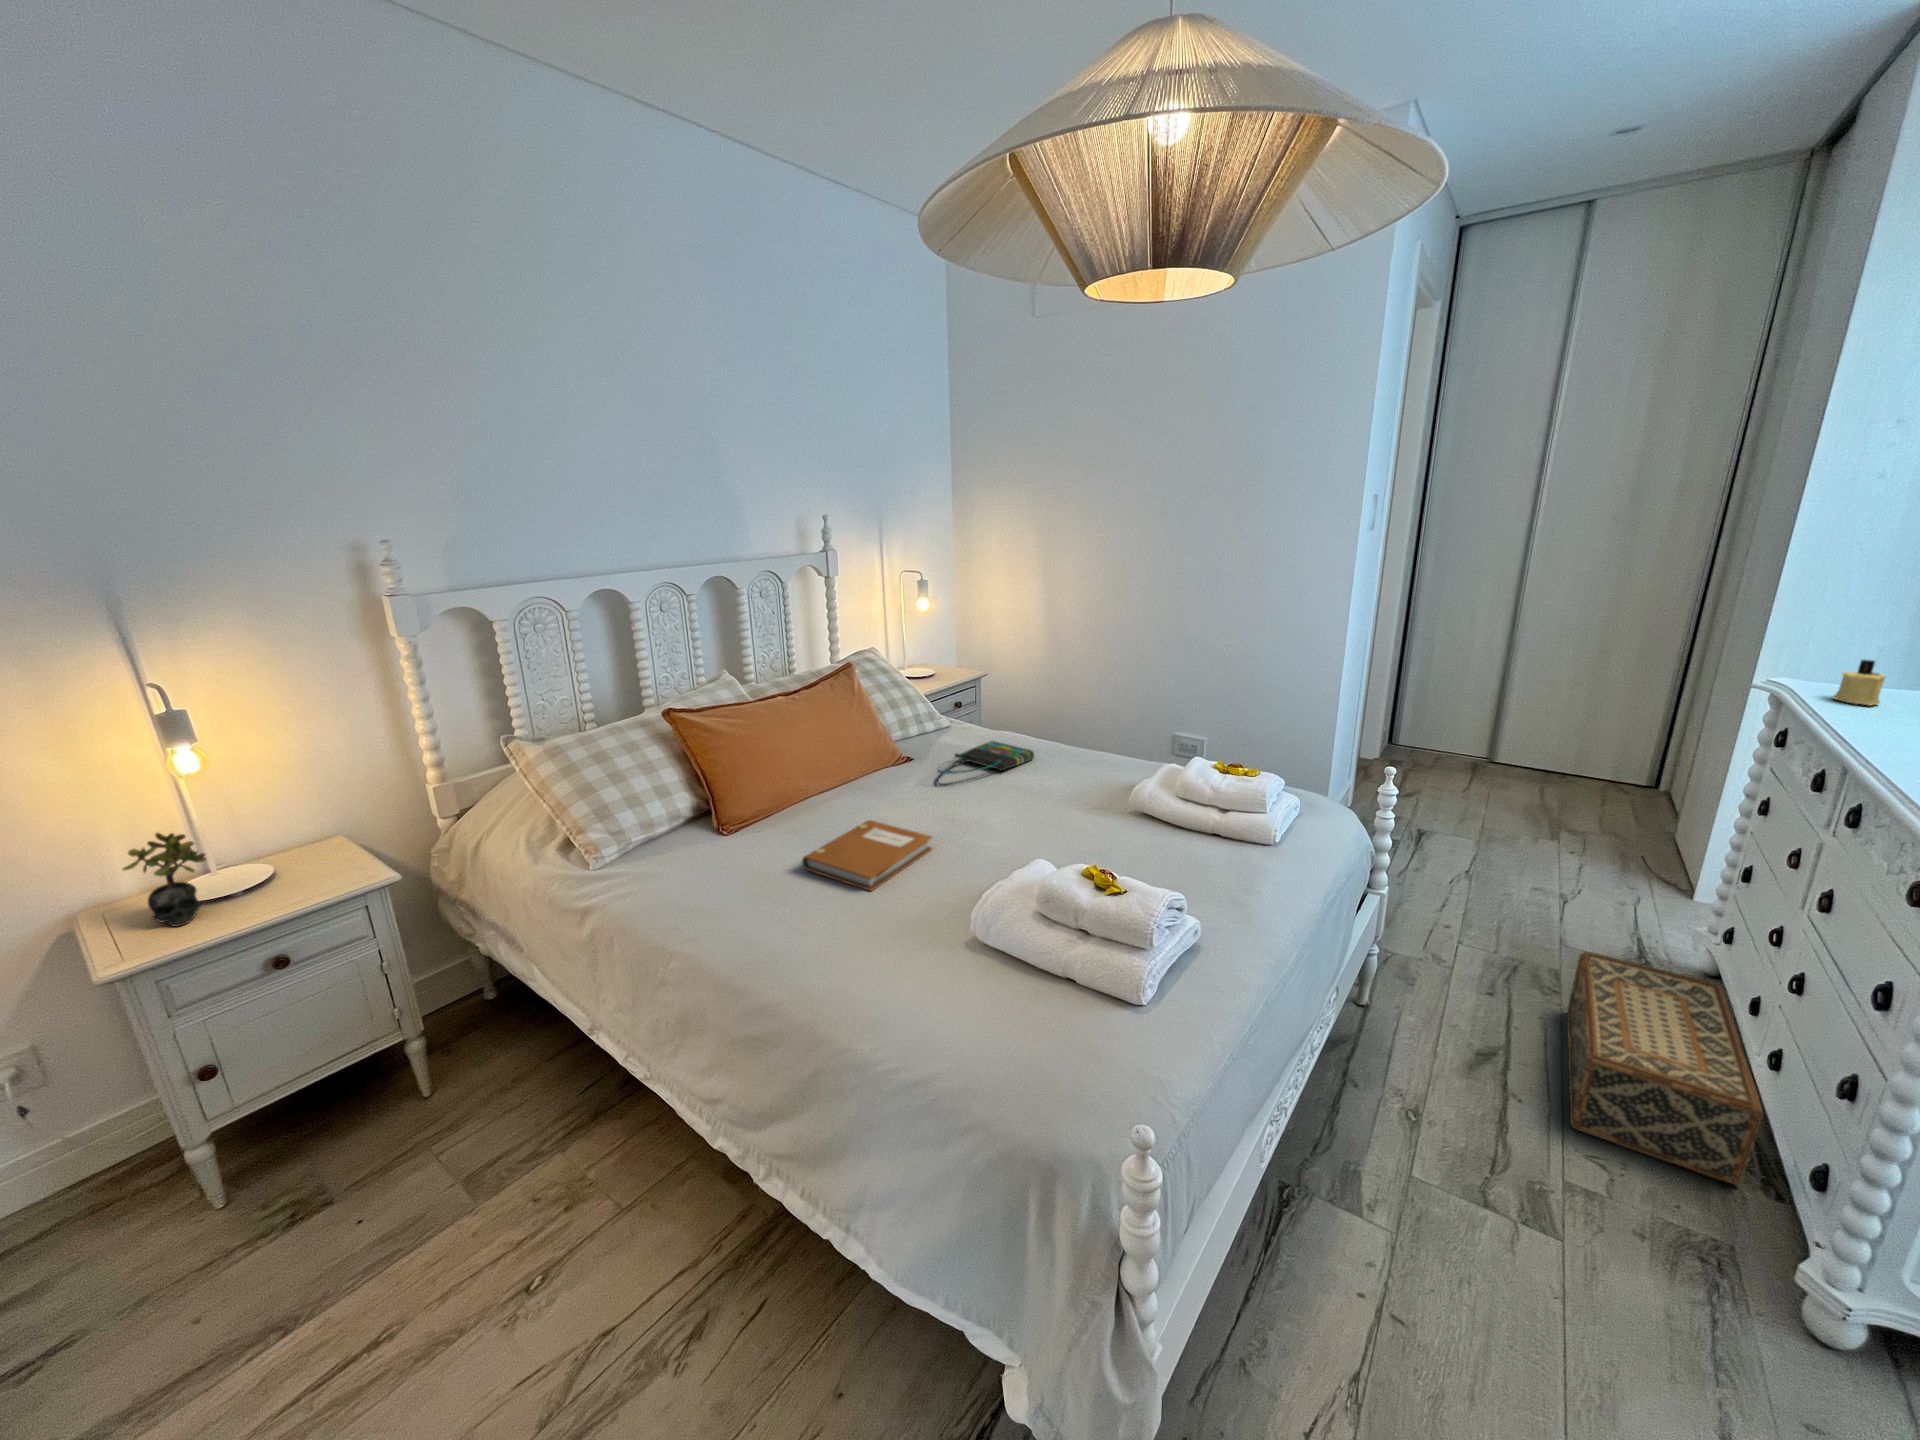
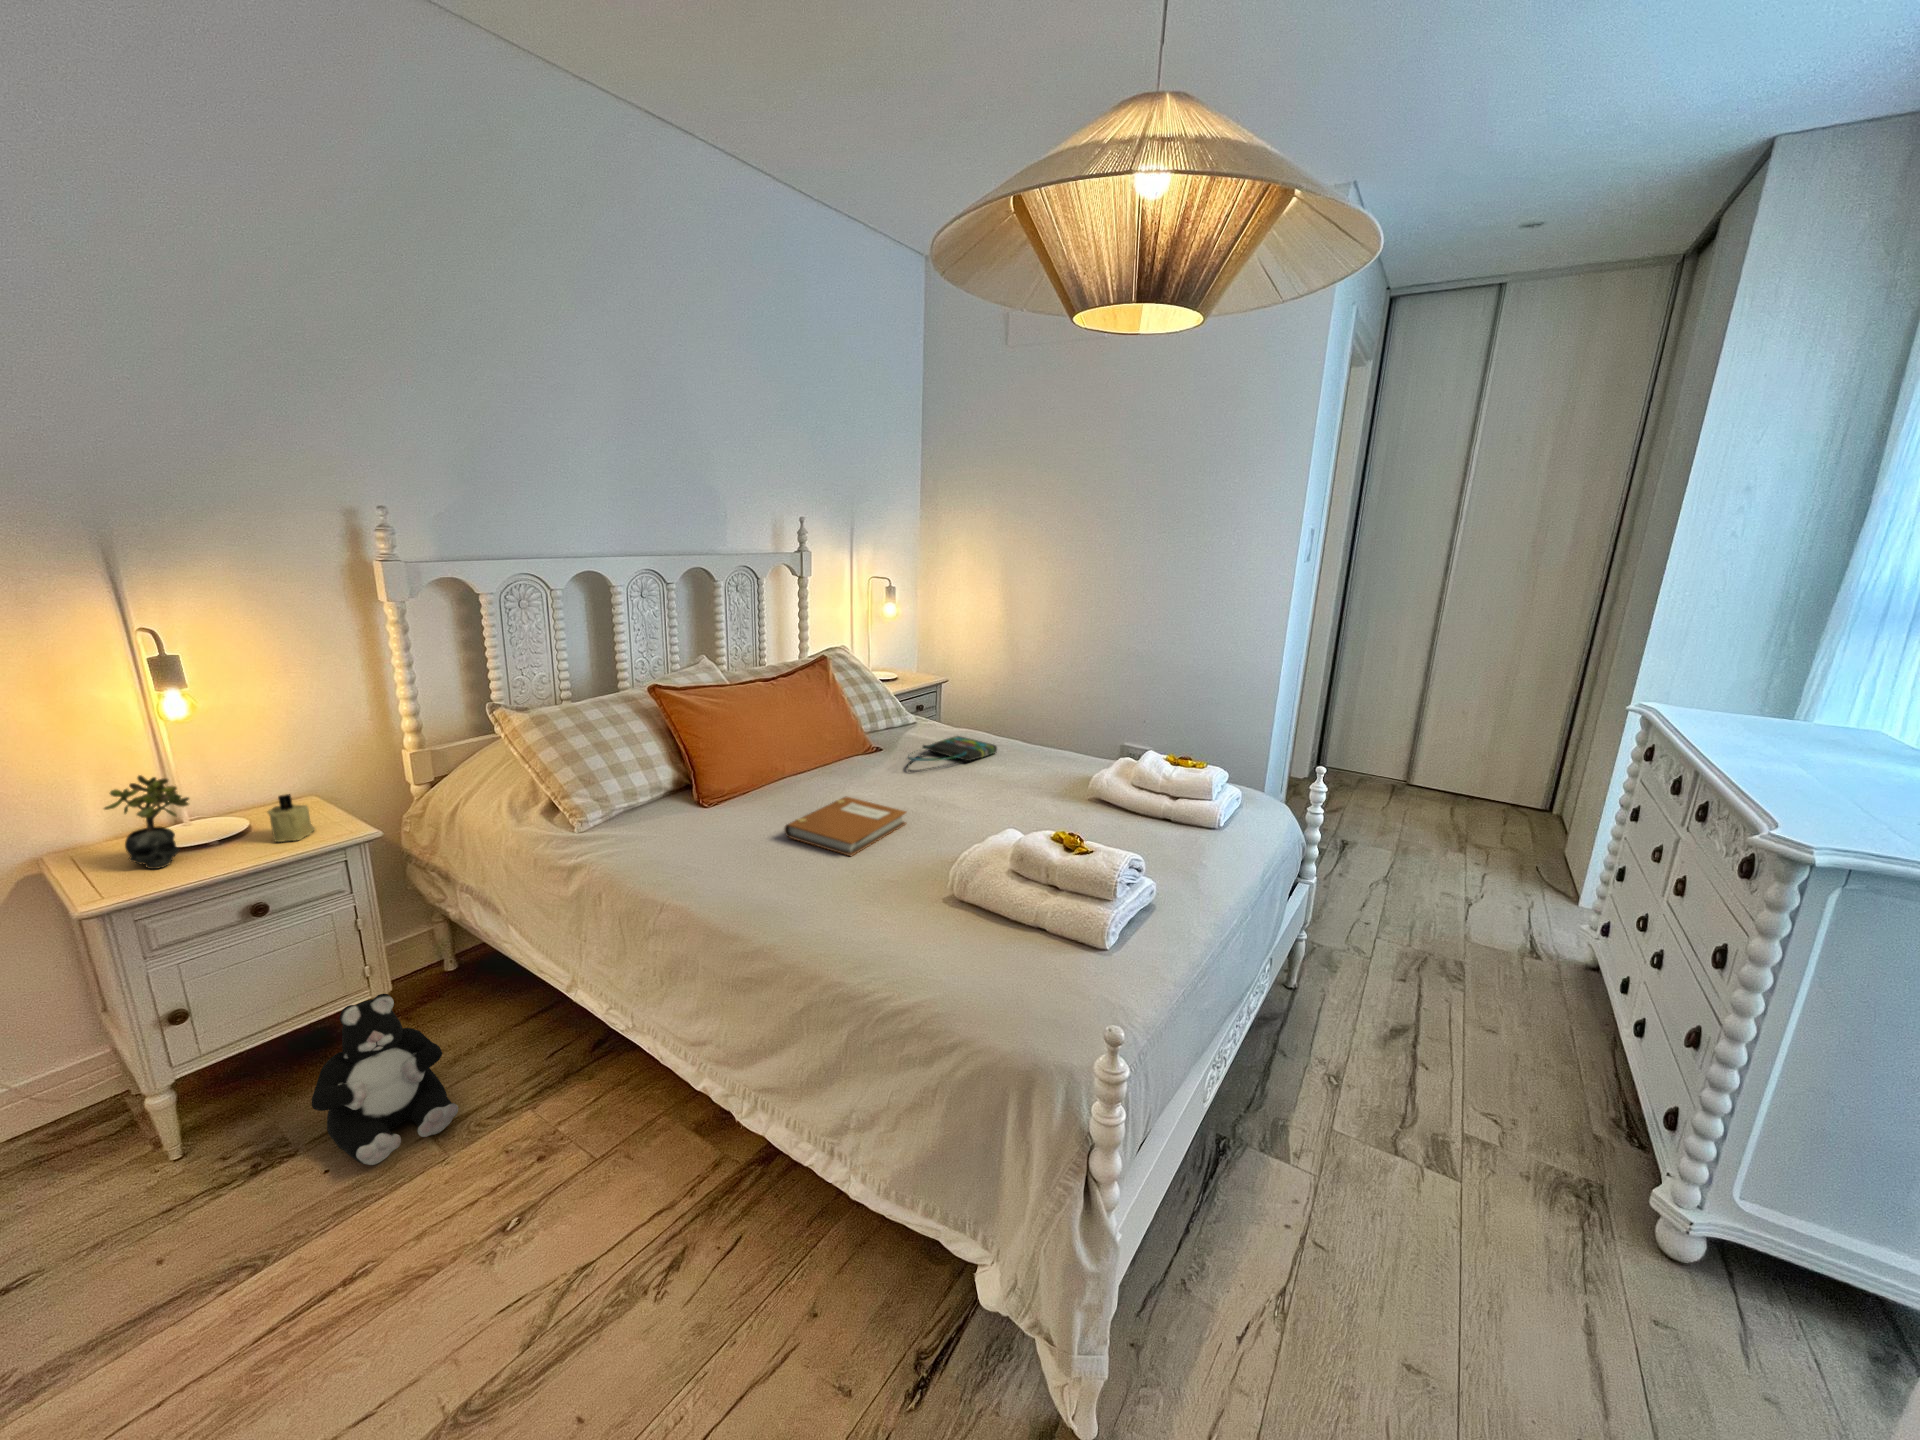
candle: present [1833,660,1885,705] -> present [268,794,315,842]
woven basket: present [1567,952,1763,1186] -> none [1468,939,1629,1136]
plush toy: none [342,1042,487,1218] -> present [312,994,458,1165]

